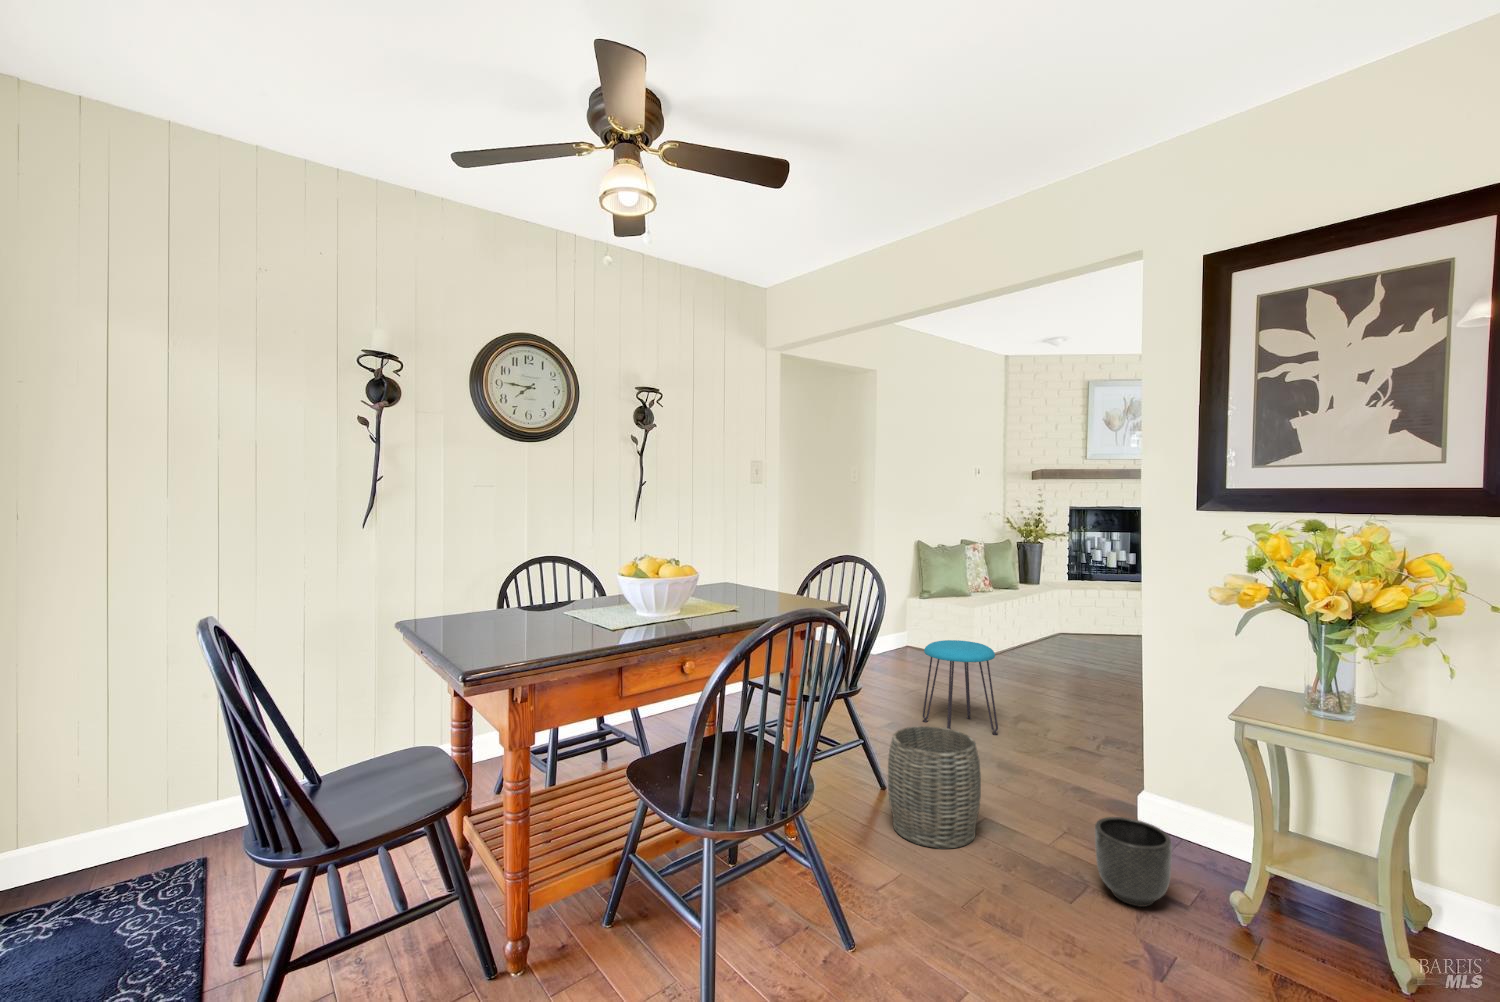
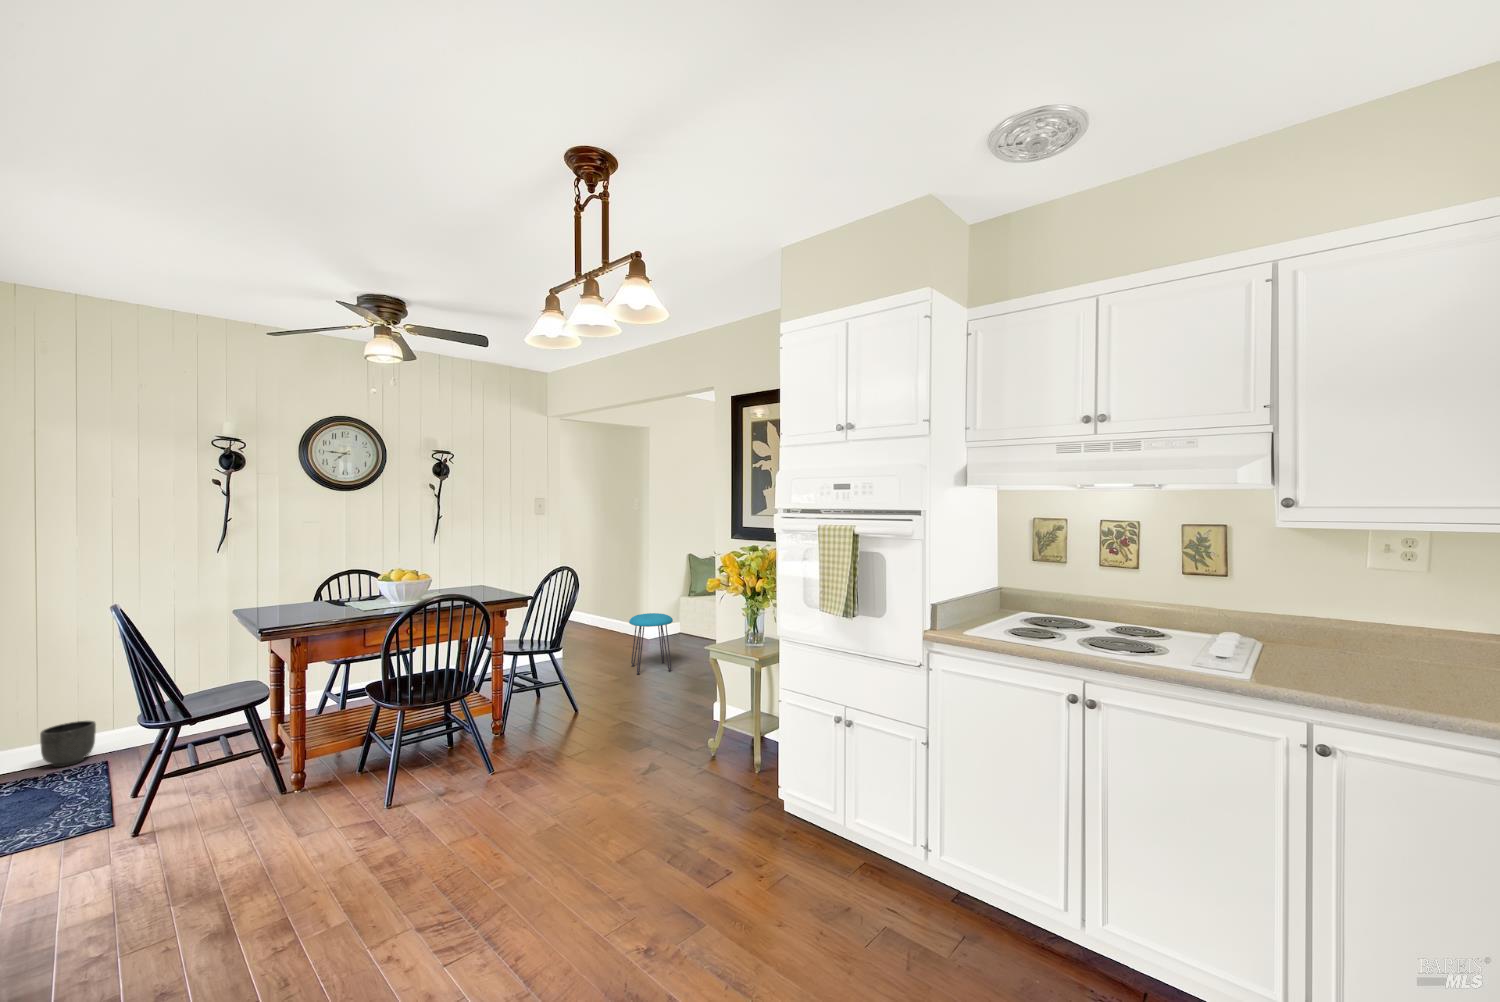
woven basket: present [888,726,981,848] -> none [554,663,607,727]
planter: present [1095,817,1172,907] -> present [40,721,96,767]

